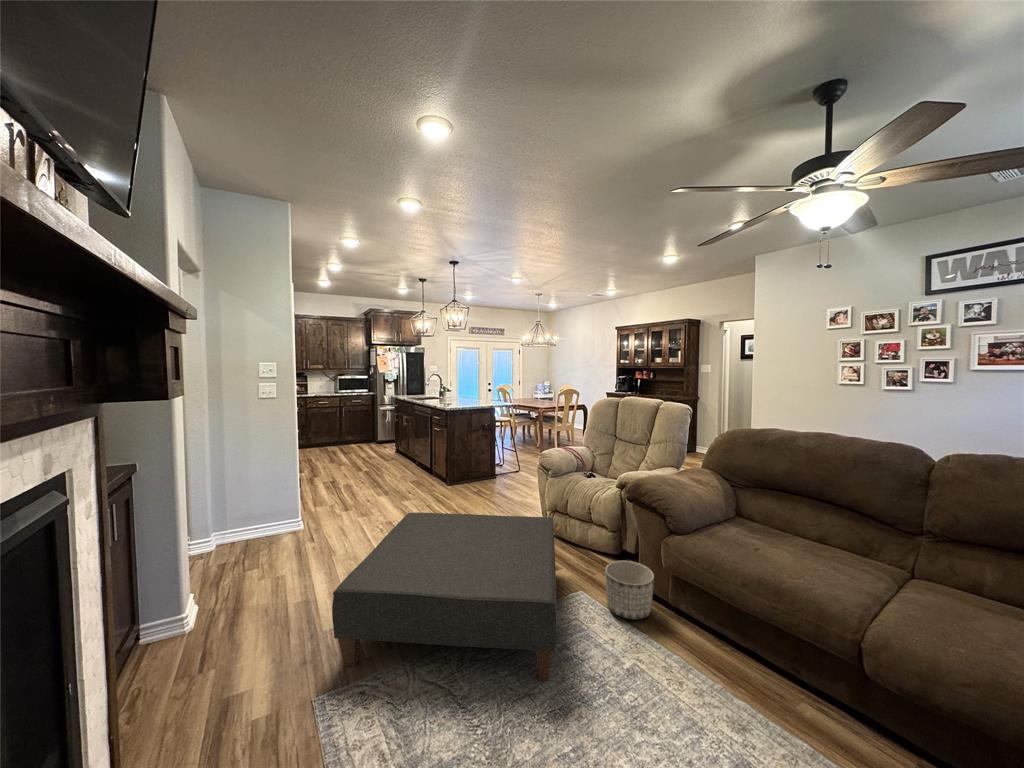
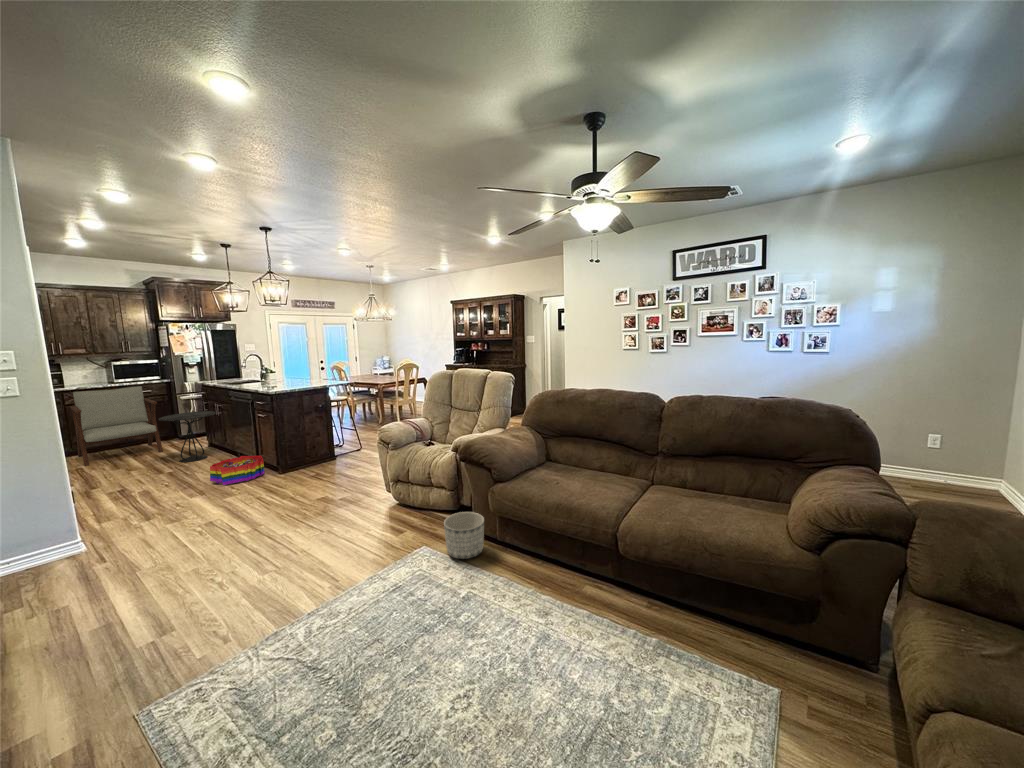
lounge chair: none [311,397,364,457] -> present [70,386,163,466]
side table: none [363,421,404,464] -> present [158,411,216,462]
storage bin: none [394,464,435,488] -> present [210,456,264,485]
ottoman: present [332,512,556,681] -> none [148,487,399,673]

